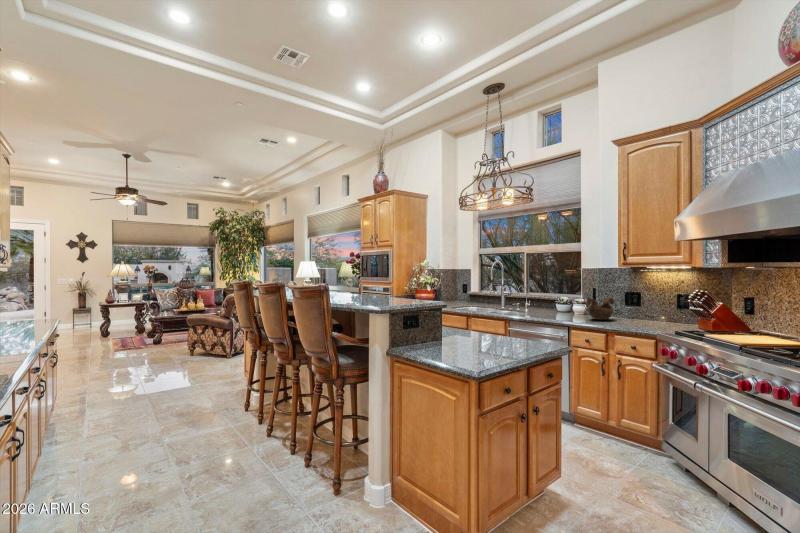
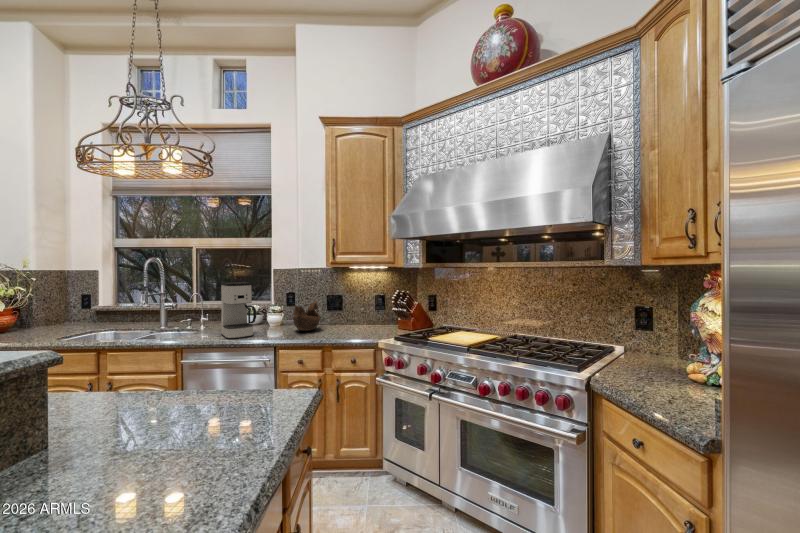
coffee maker: none [535,278,560,318] -> present [221,282,256,339]

